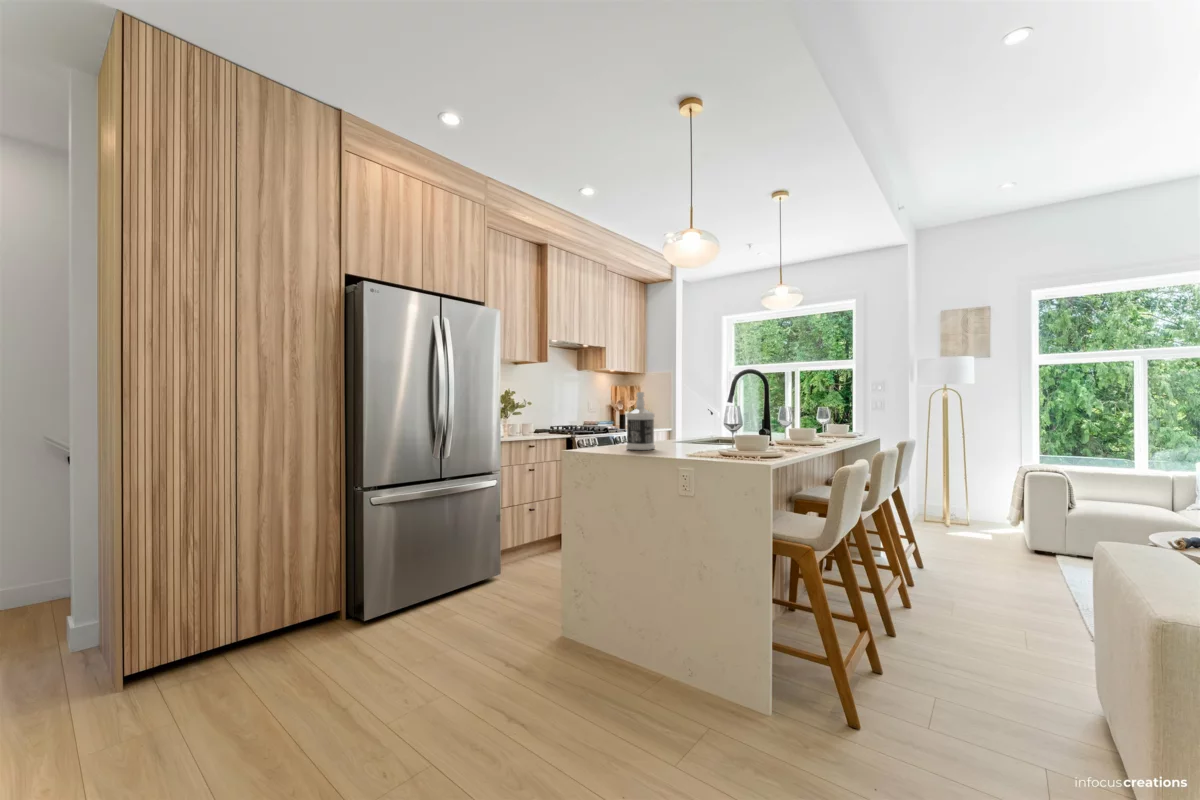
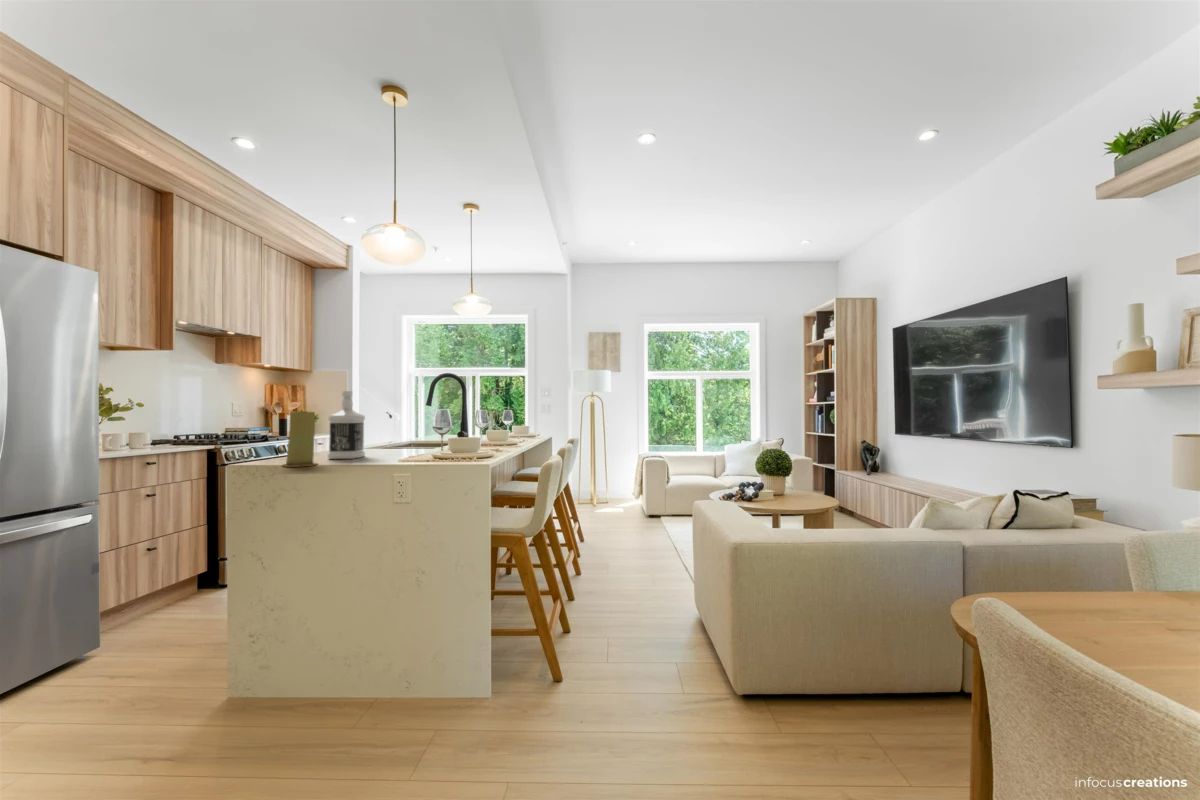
candle: none [591,410,615,454] -> present [283,412,317,467]

